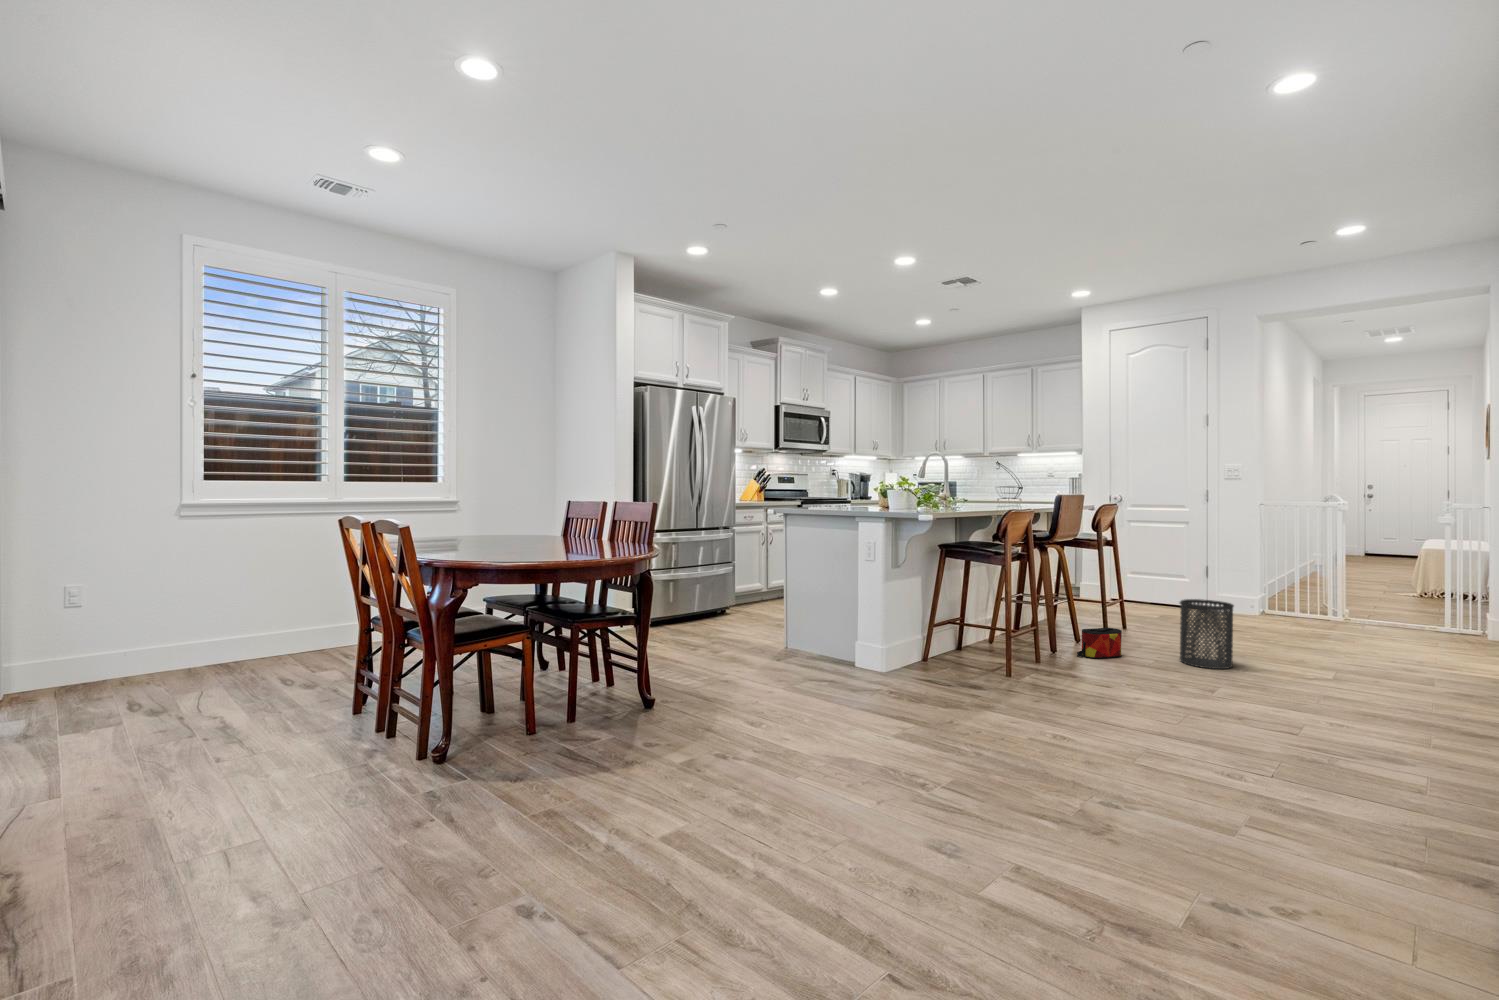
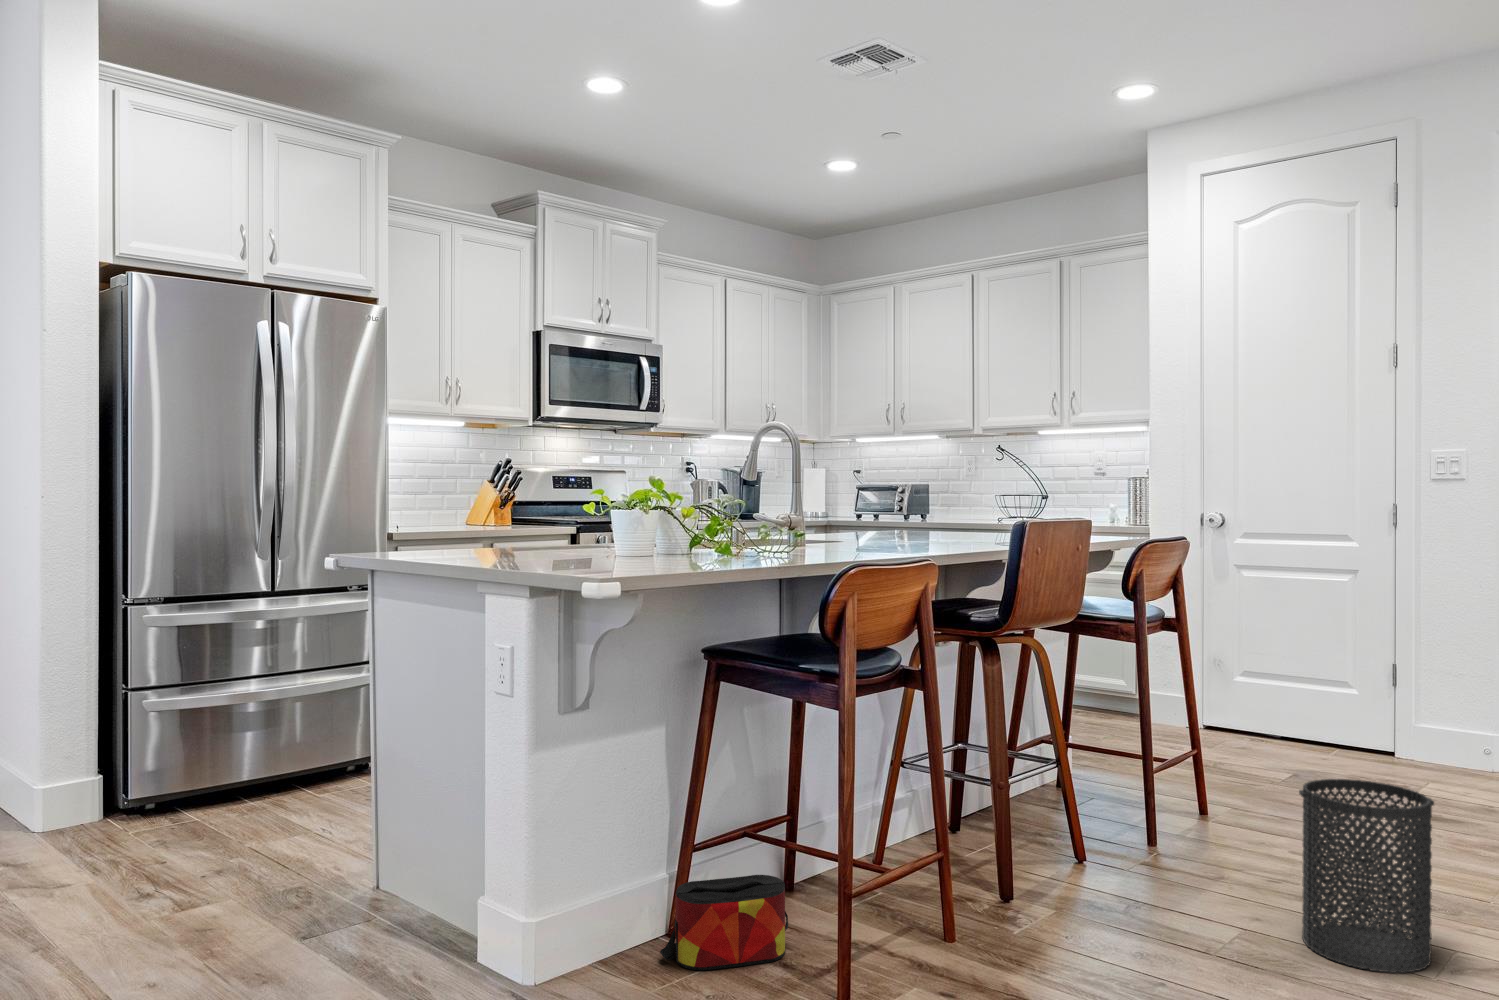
bag: present [1077,628,1122,659] -> present [660,875,788,970]

